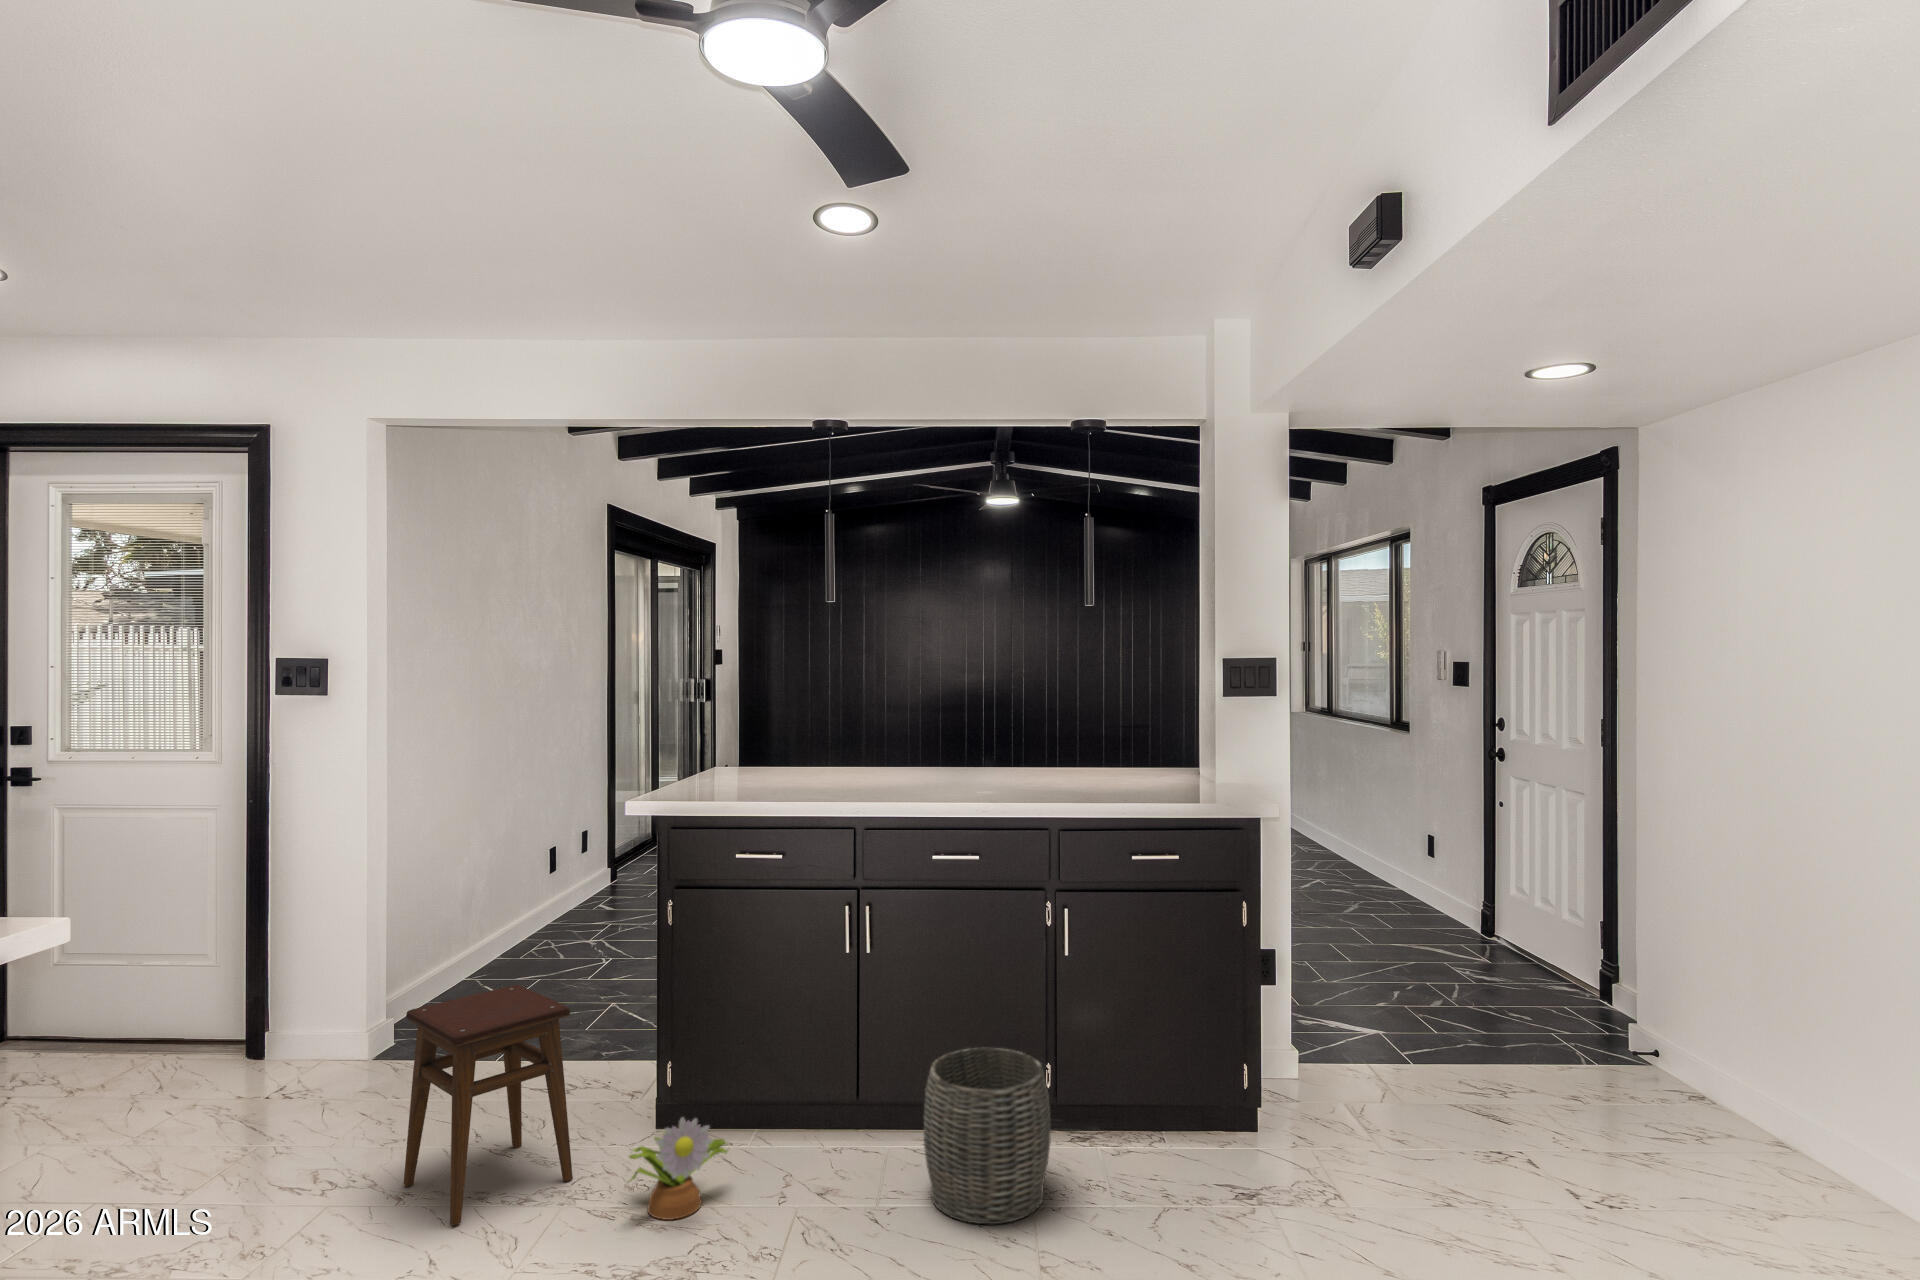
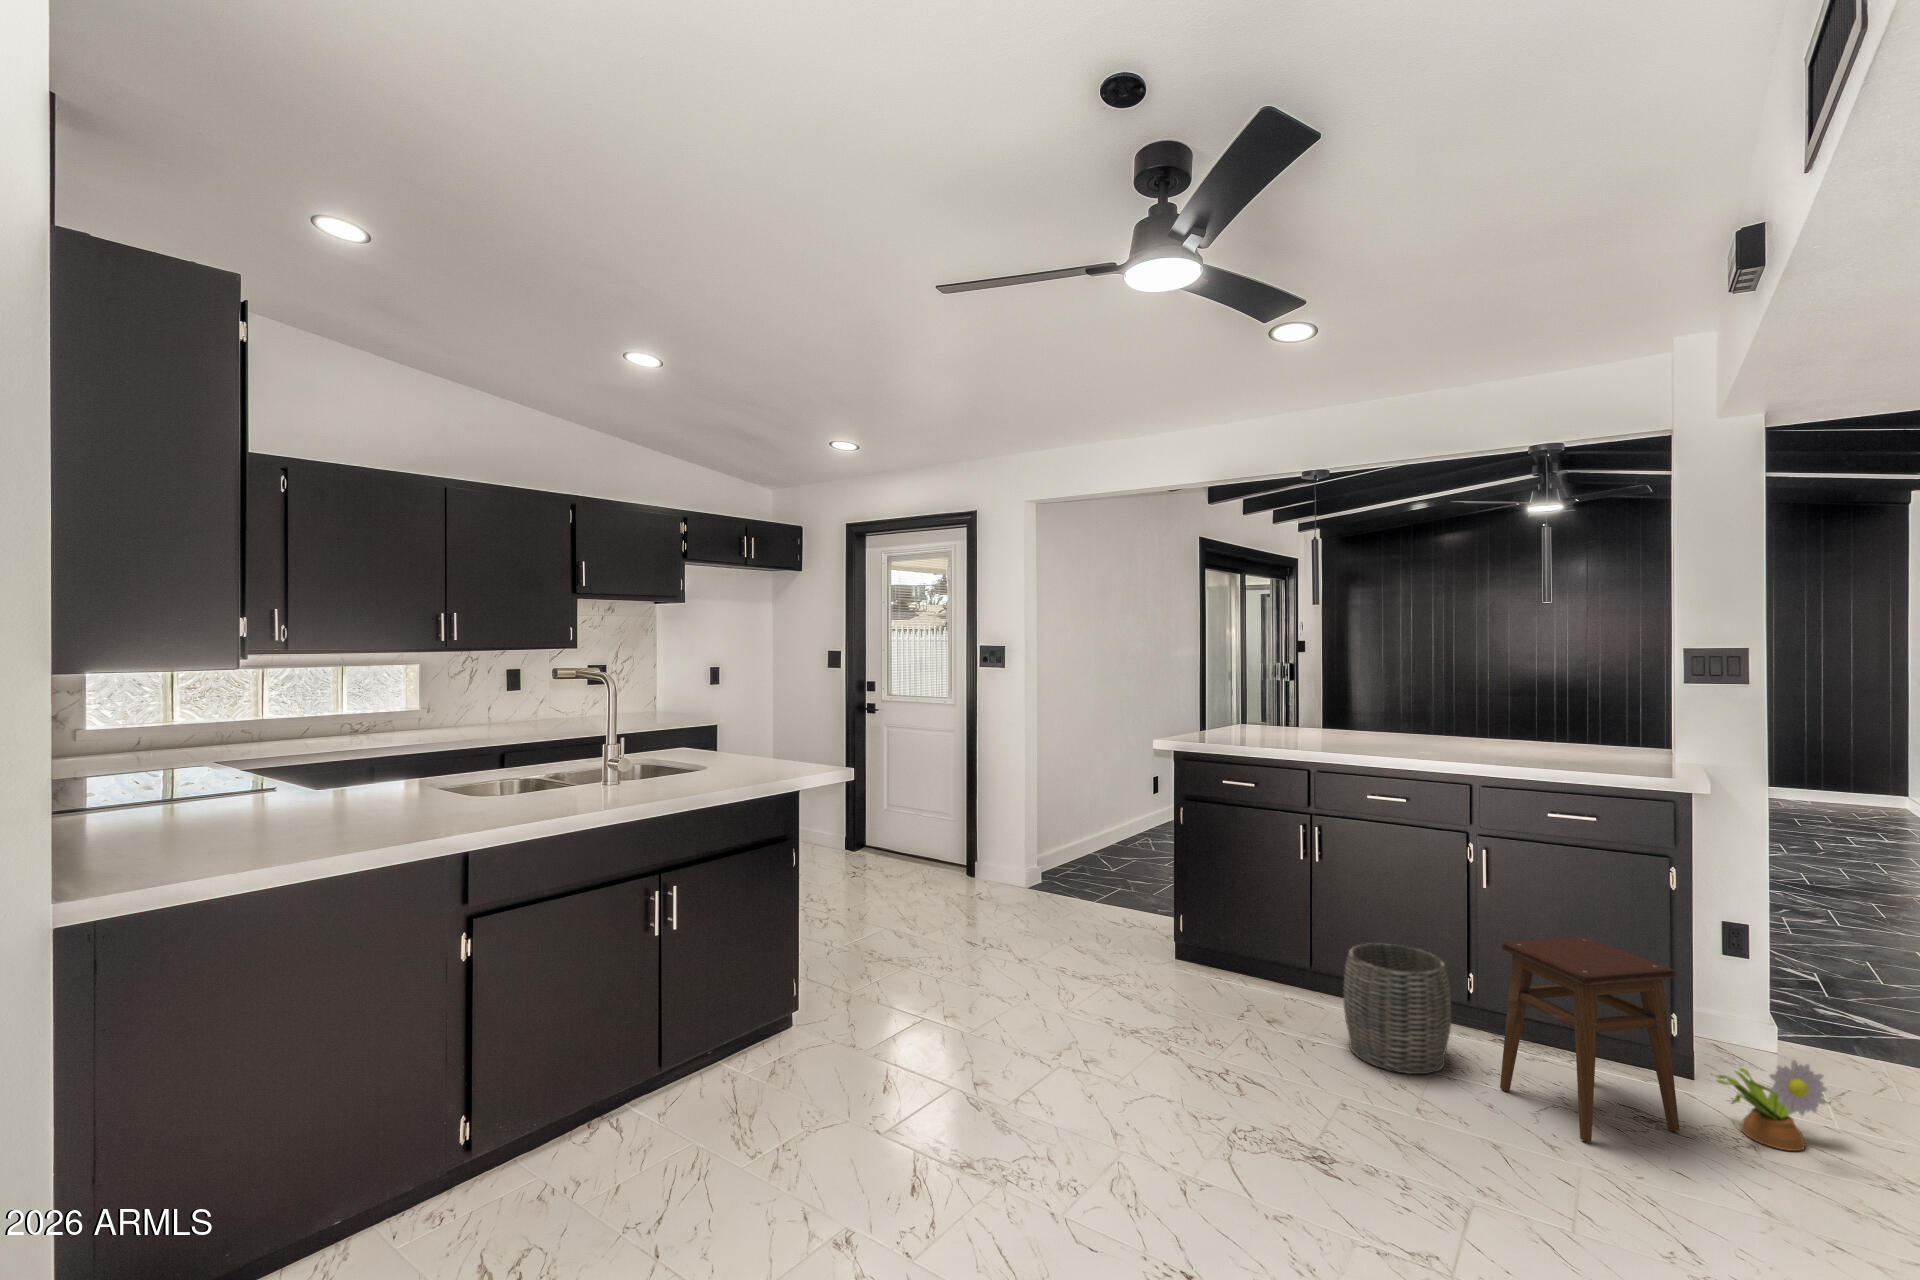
stool: present [404,985,573,1225] -> present [1500,937,1679,1142]
decorative plant: present [629,1117,728,1220] -> present [1716,1060,1831,1151]

